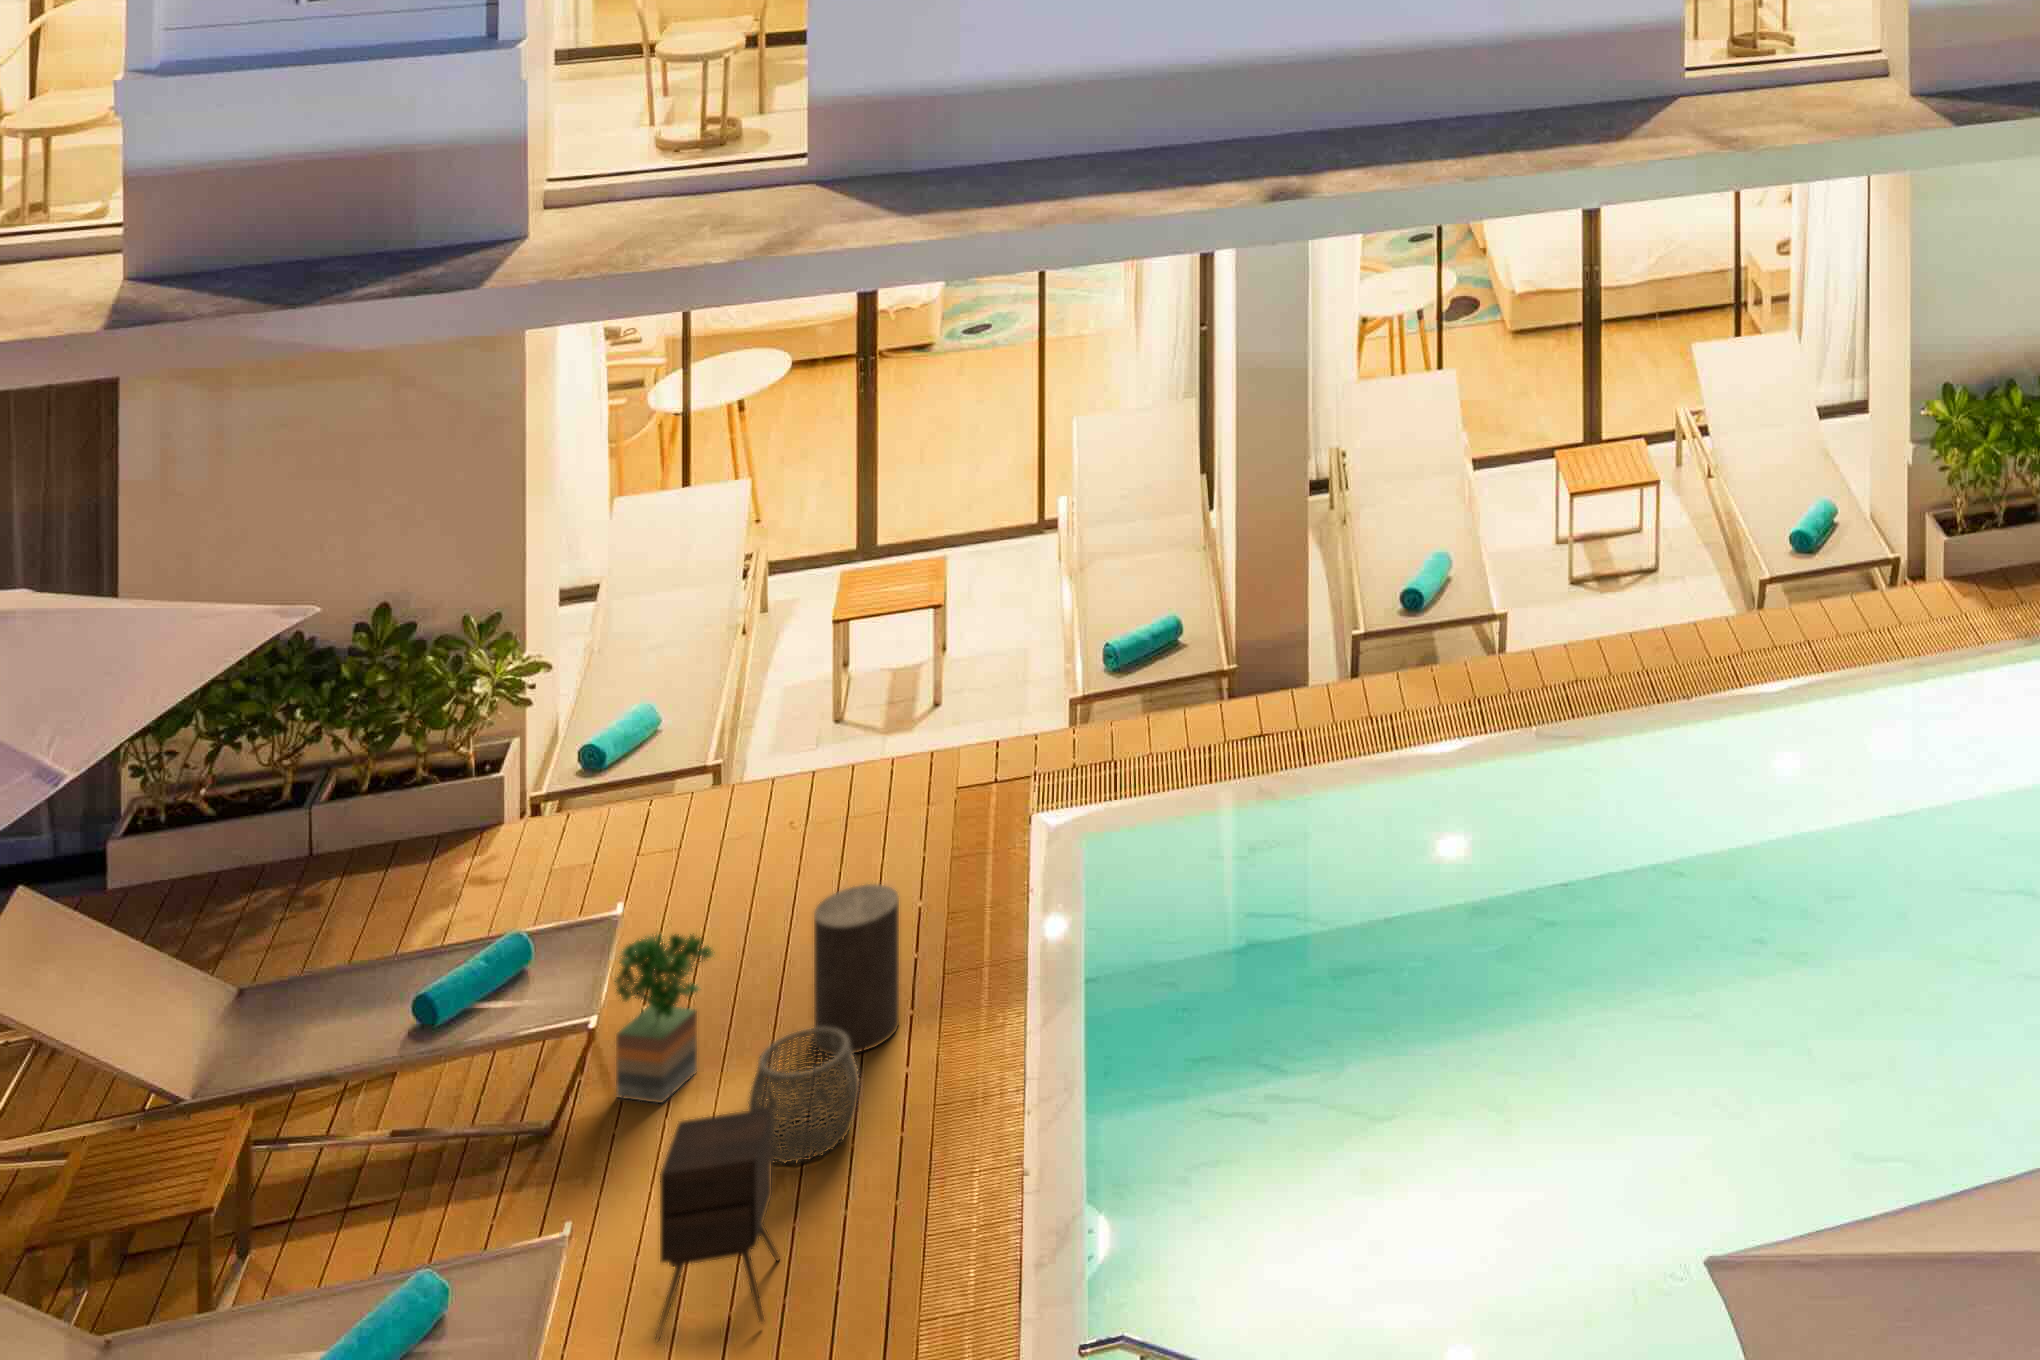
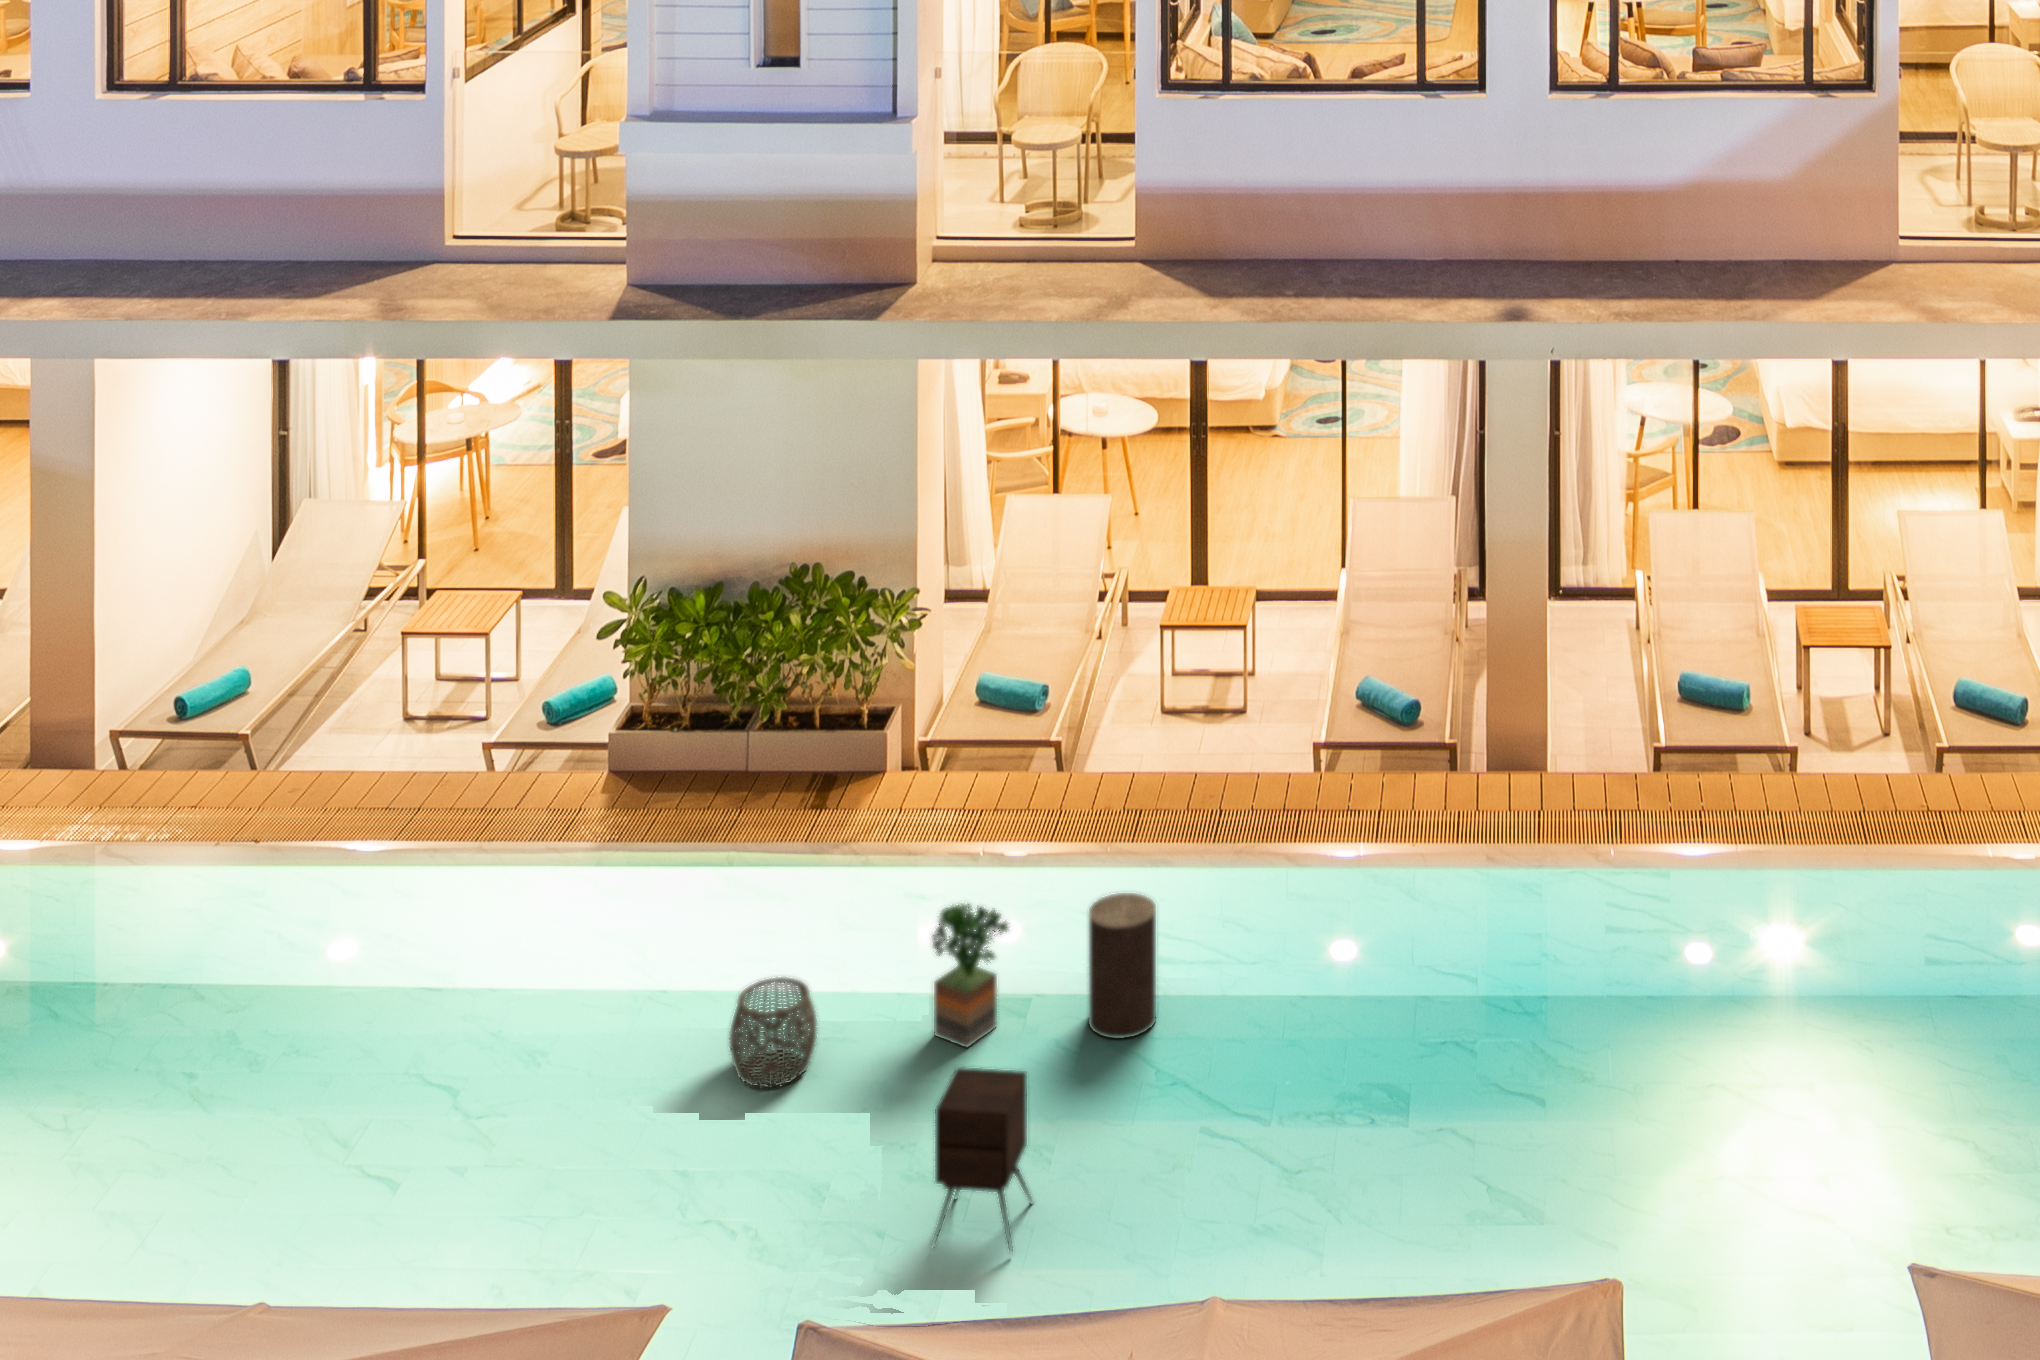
woven basket: present [748,1028,860,1163] -> present [729,977,817,1087]

